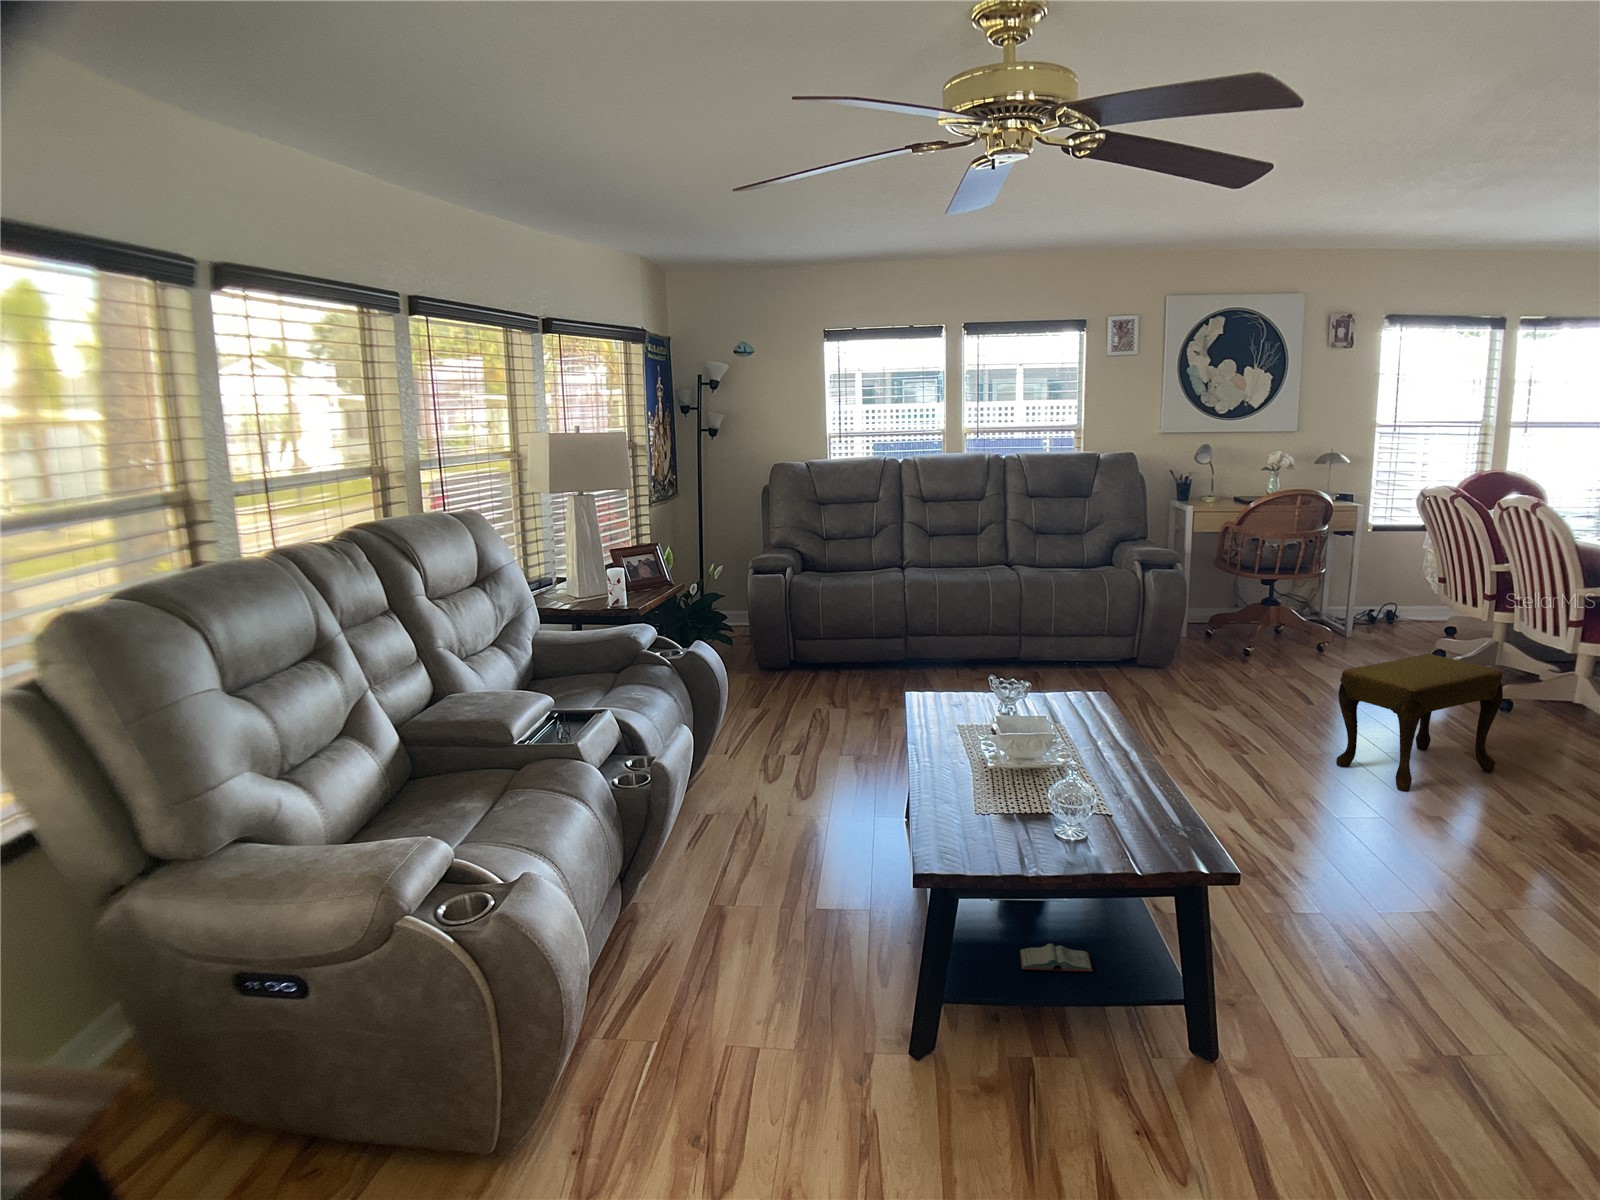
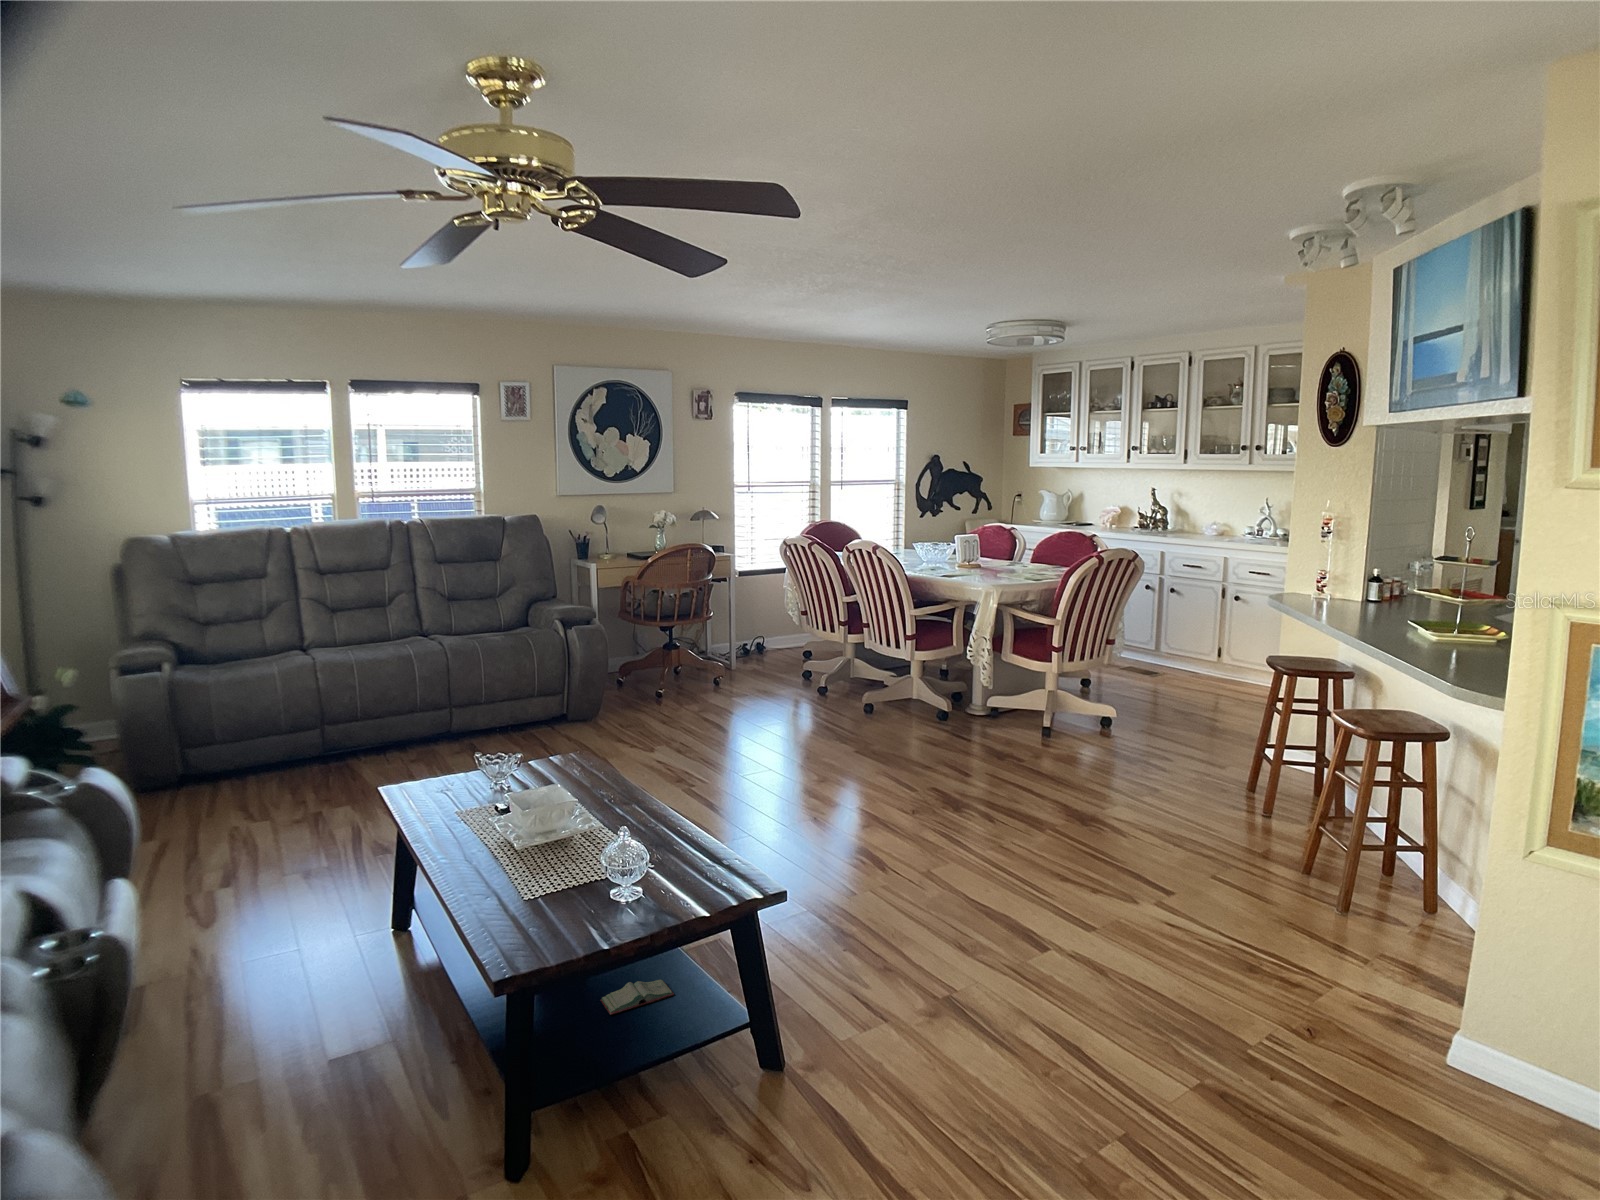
footstool: present [1336,654,1503,792] -> none [771,672,882,788]

